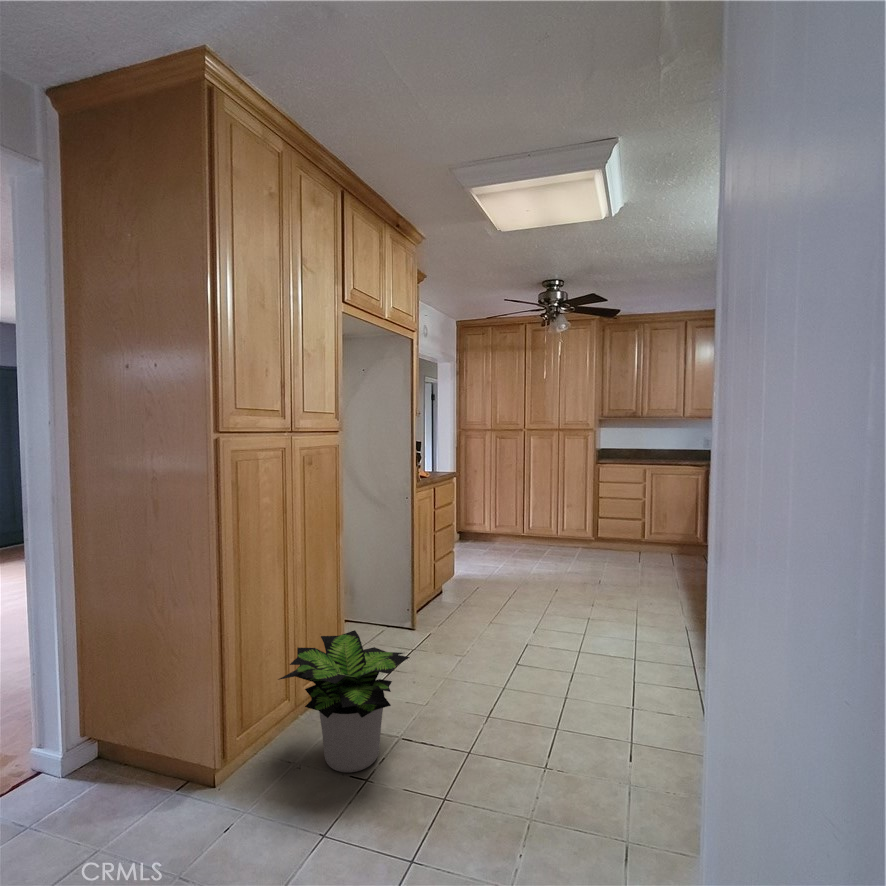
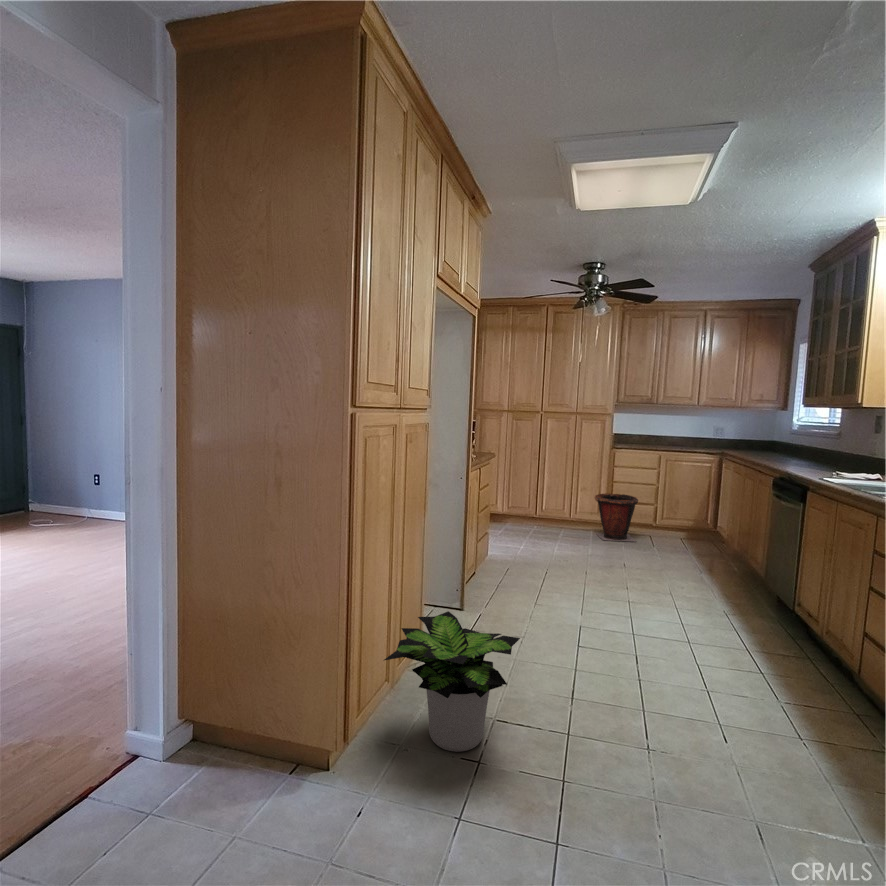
waste bin: none [580,508,624,557] -> present [595,494,638,542]

